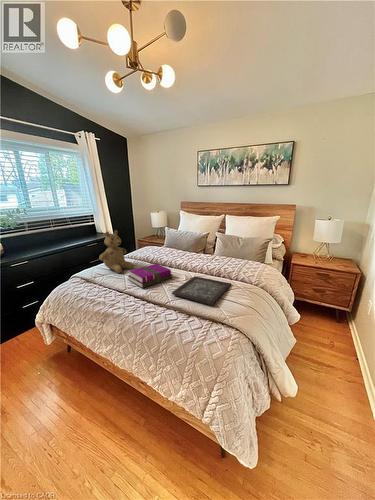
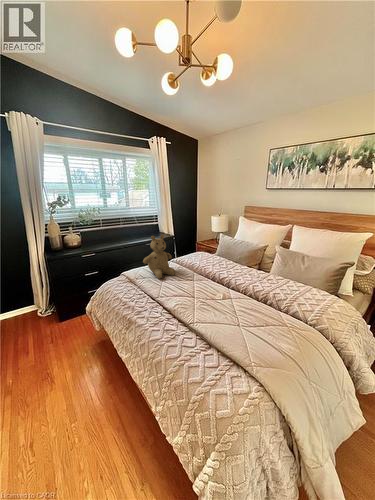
notebook: present [128,264,173,288] -> none [164,275,209,300]
tray: present [172,276,231,305] -> none [199,297,276,341]

